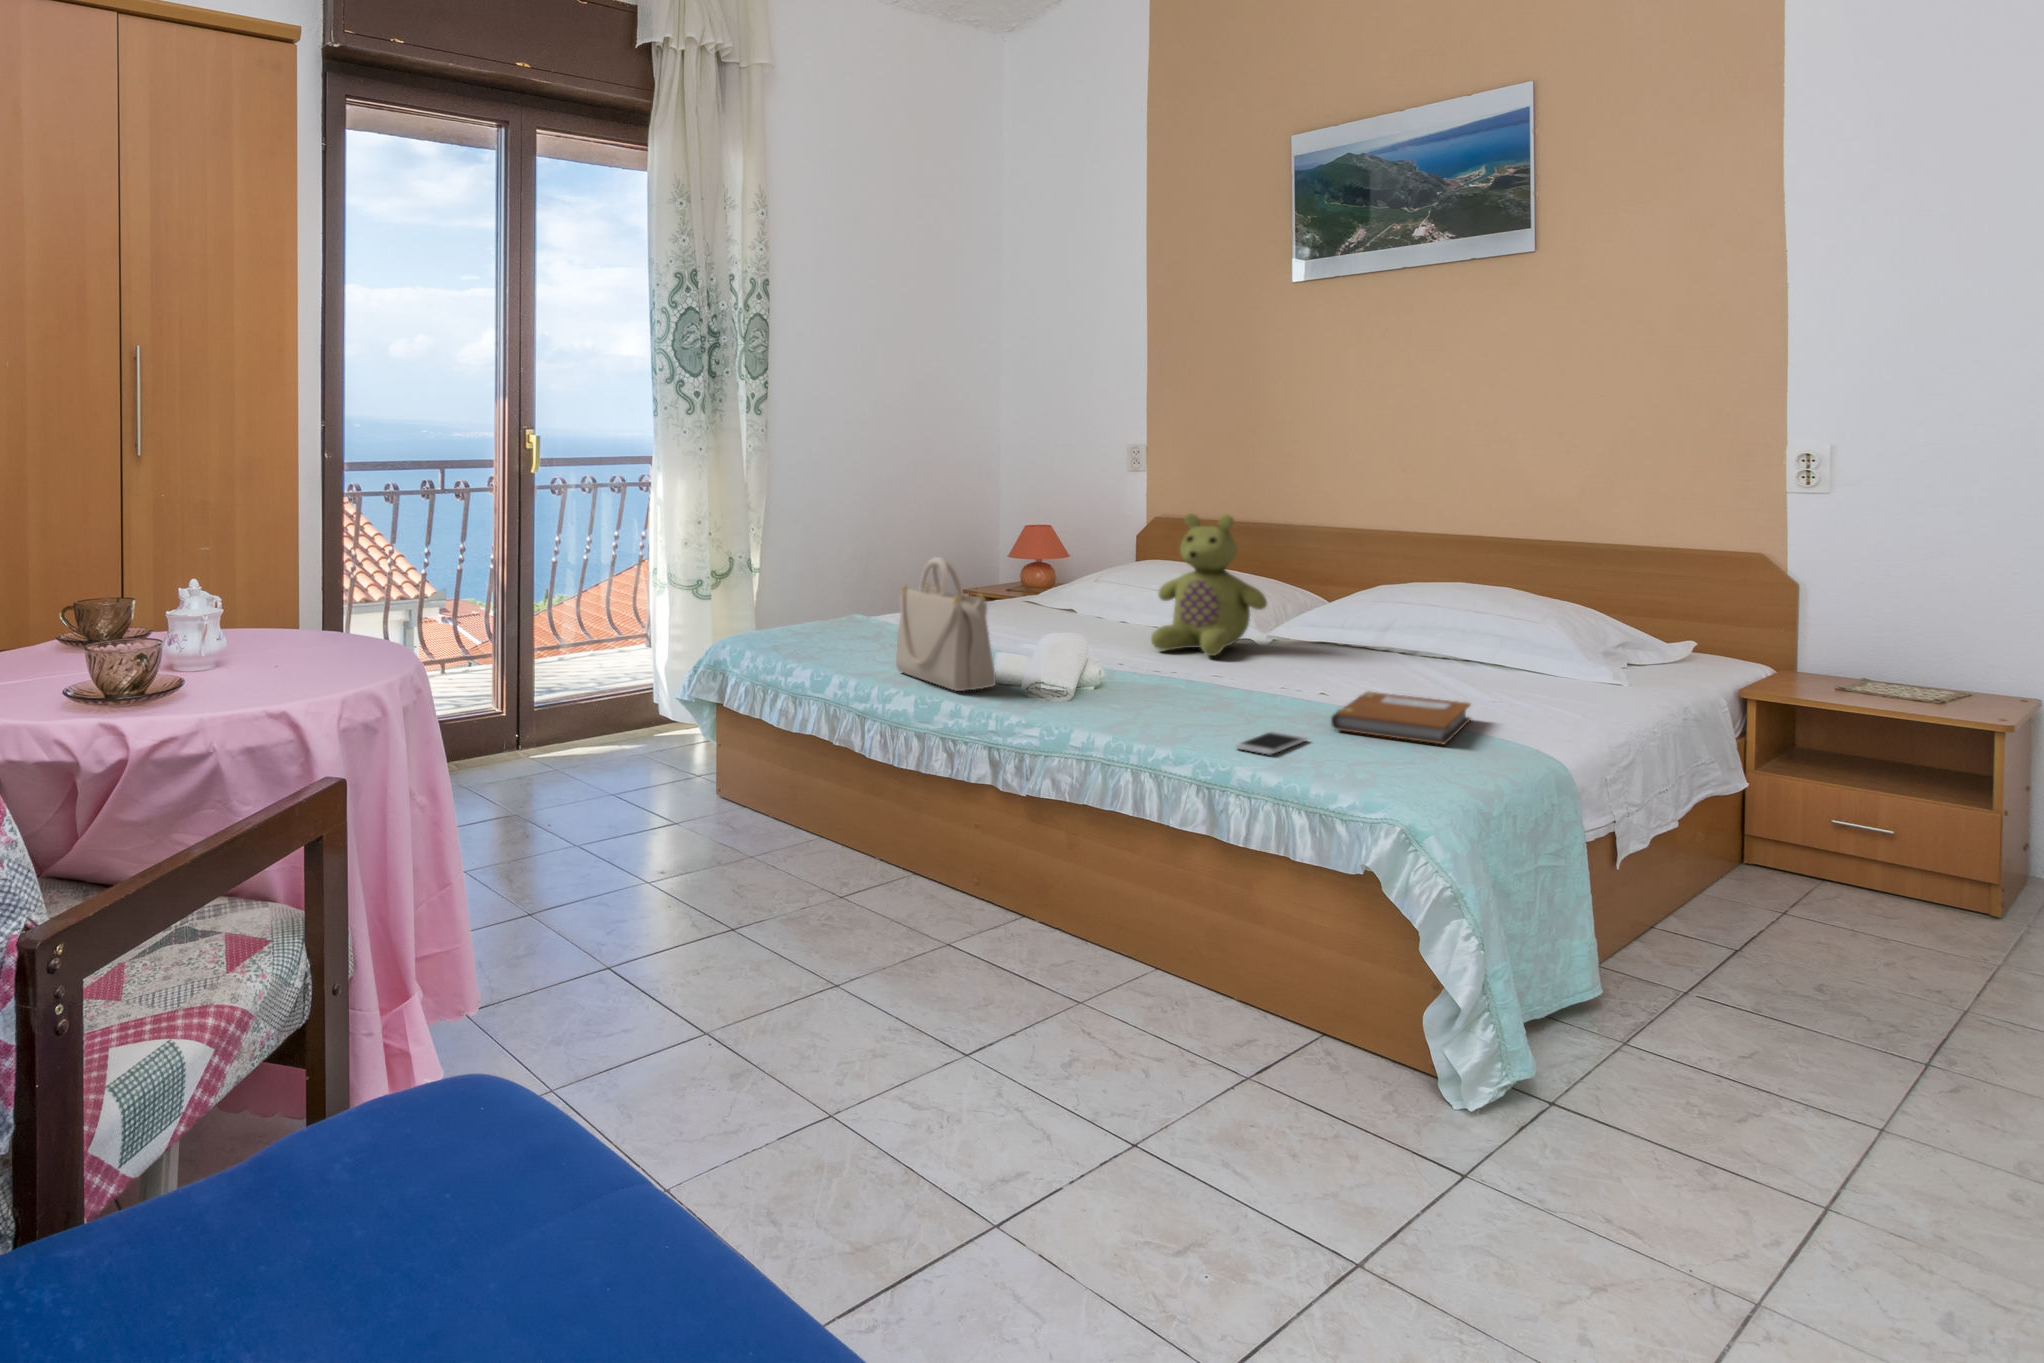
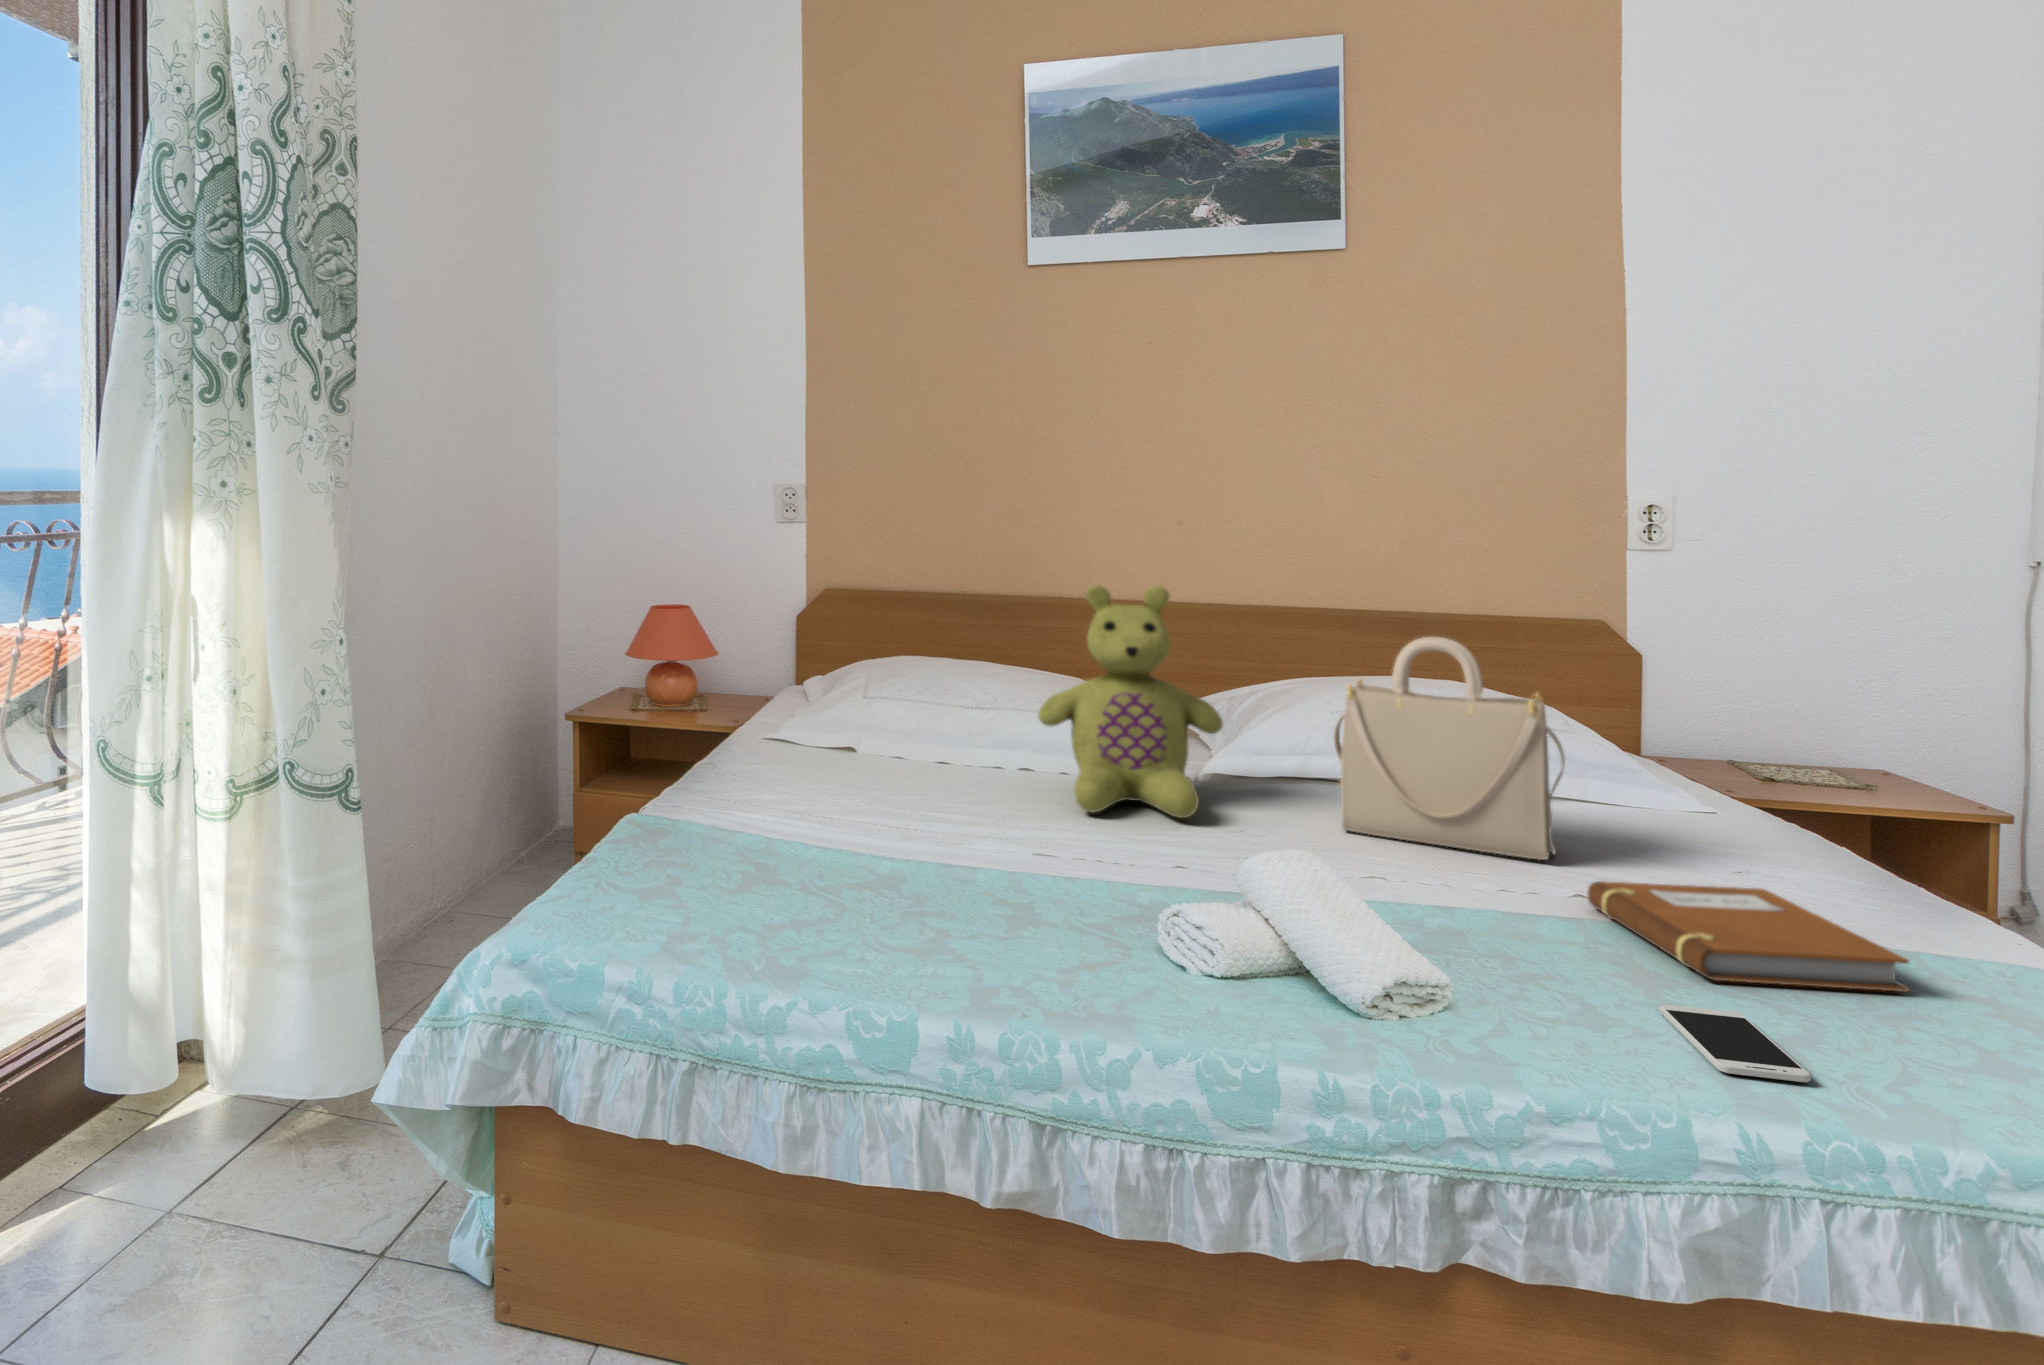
handbag: present [896,557,996,691] -> present [1334,637,1565,860]

